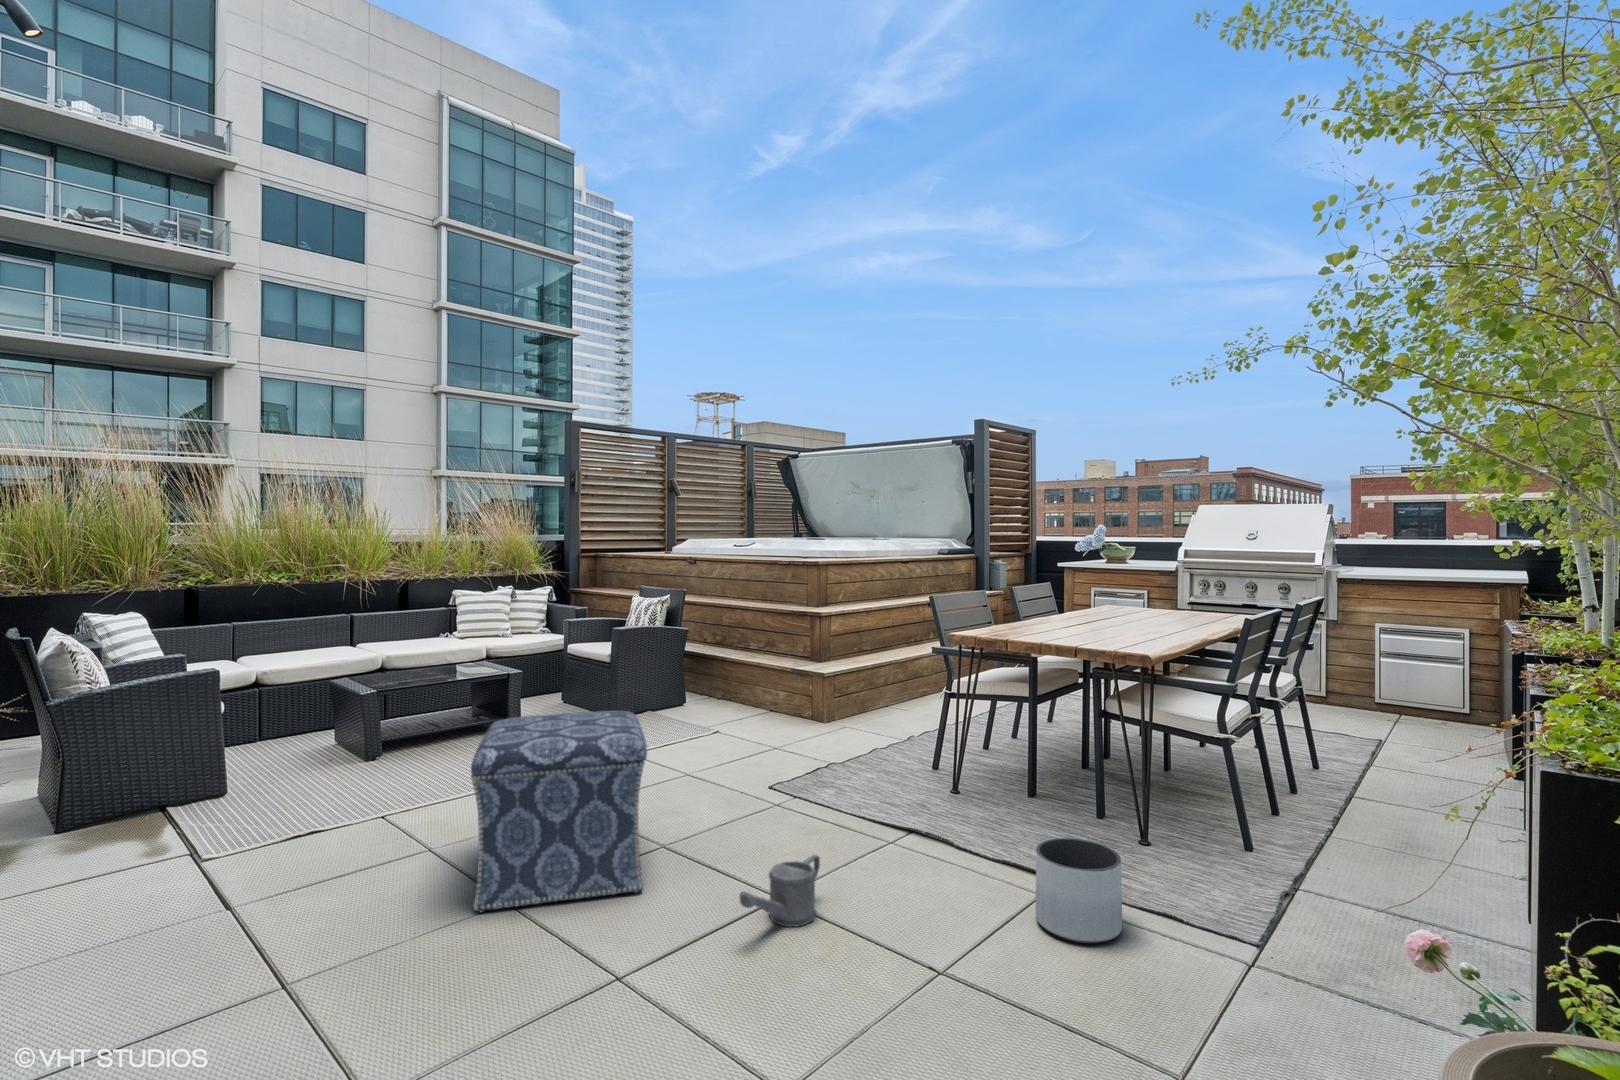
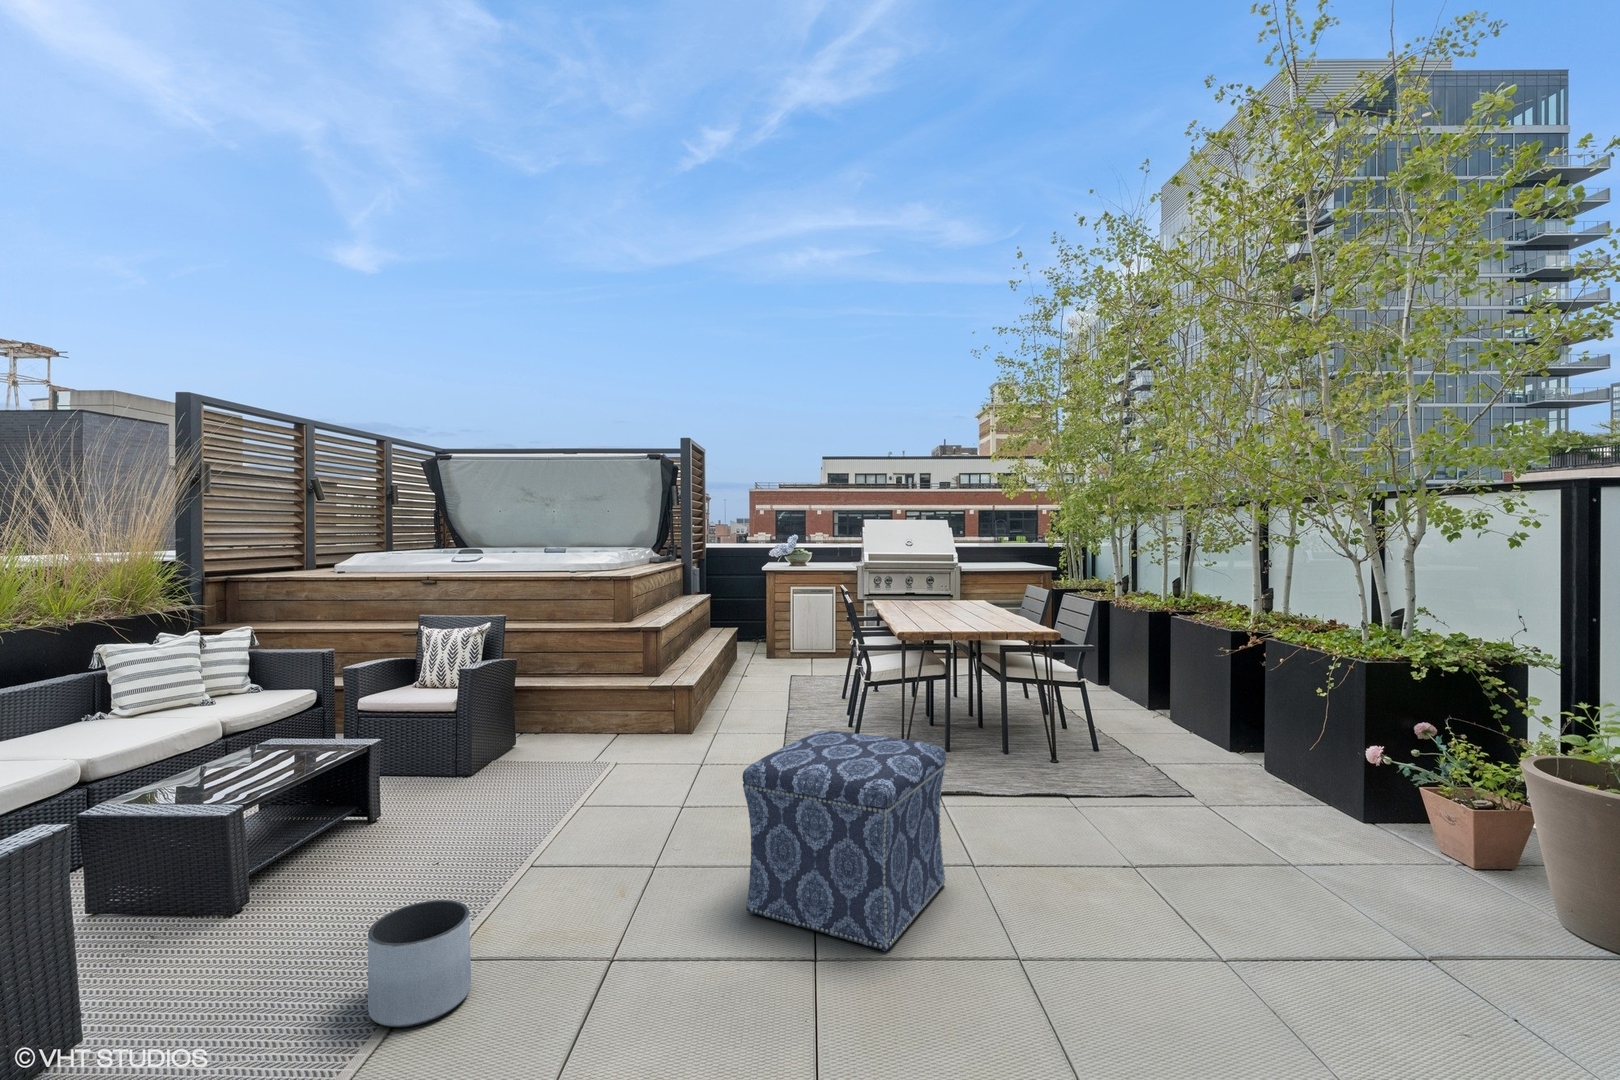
planter: present [1036,838,1122,944] -> present [368,900,471,1027]
watering can: present [740,855,820,927] -> none [1031,807,1091,863]

